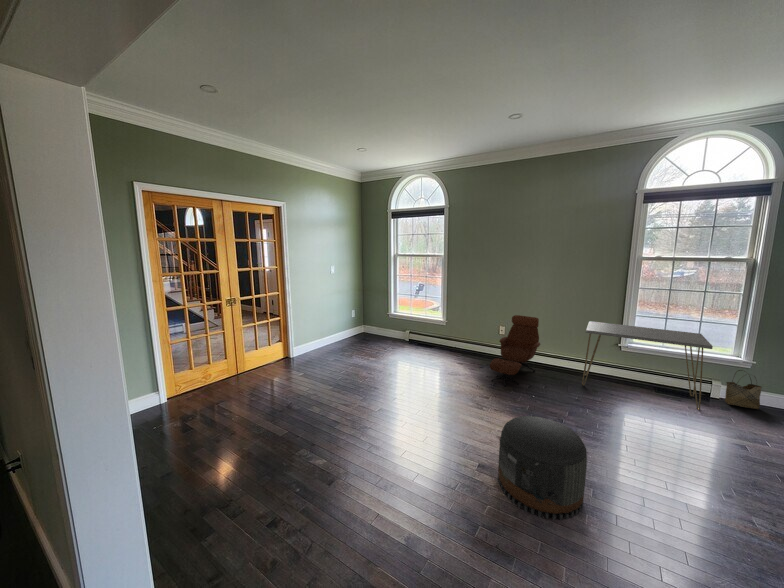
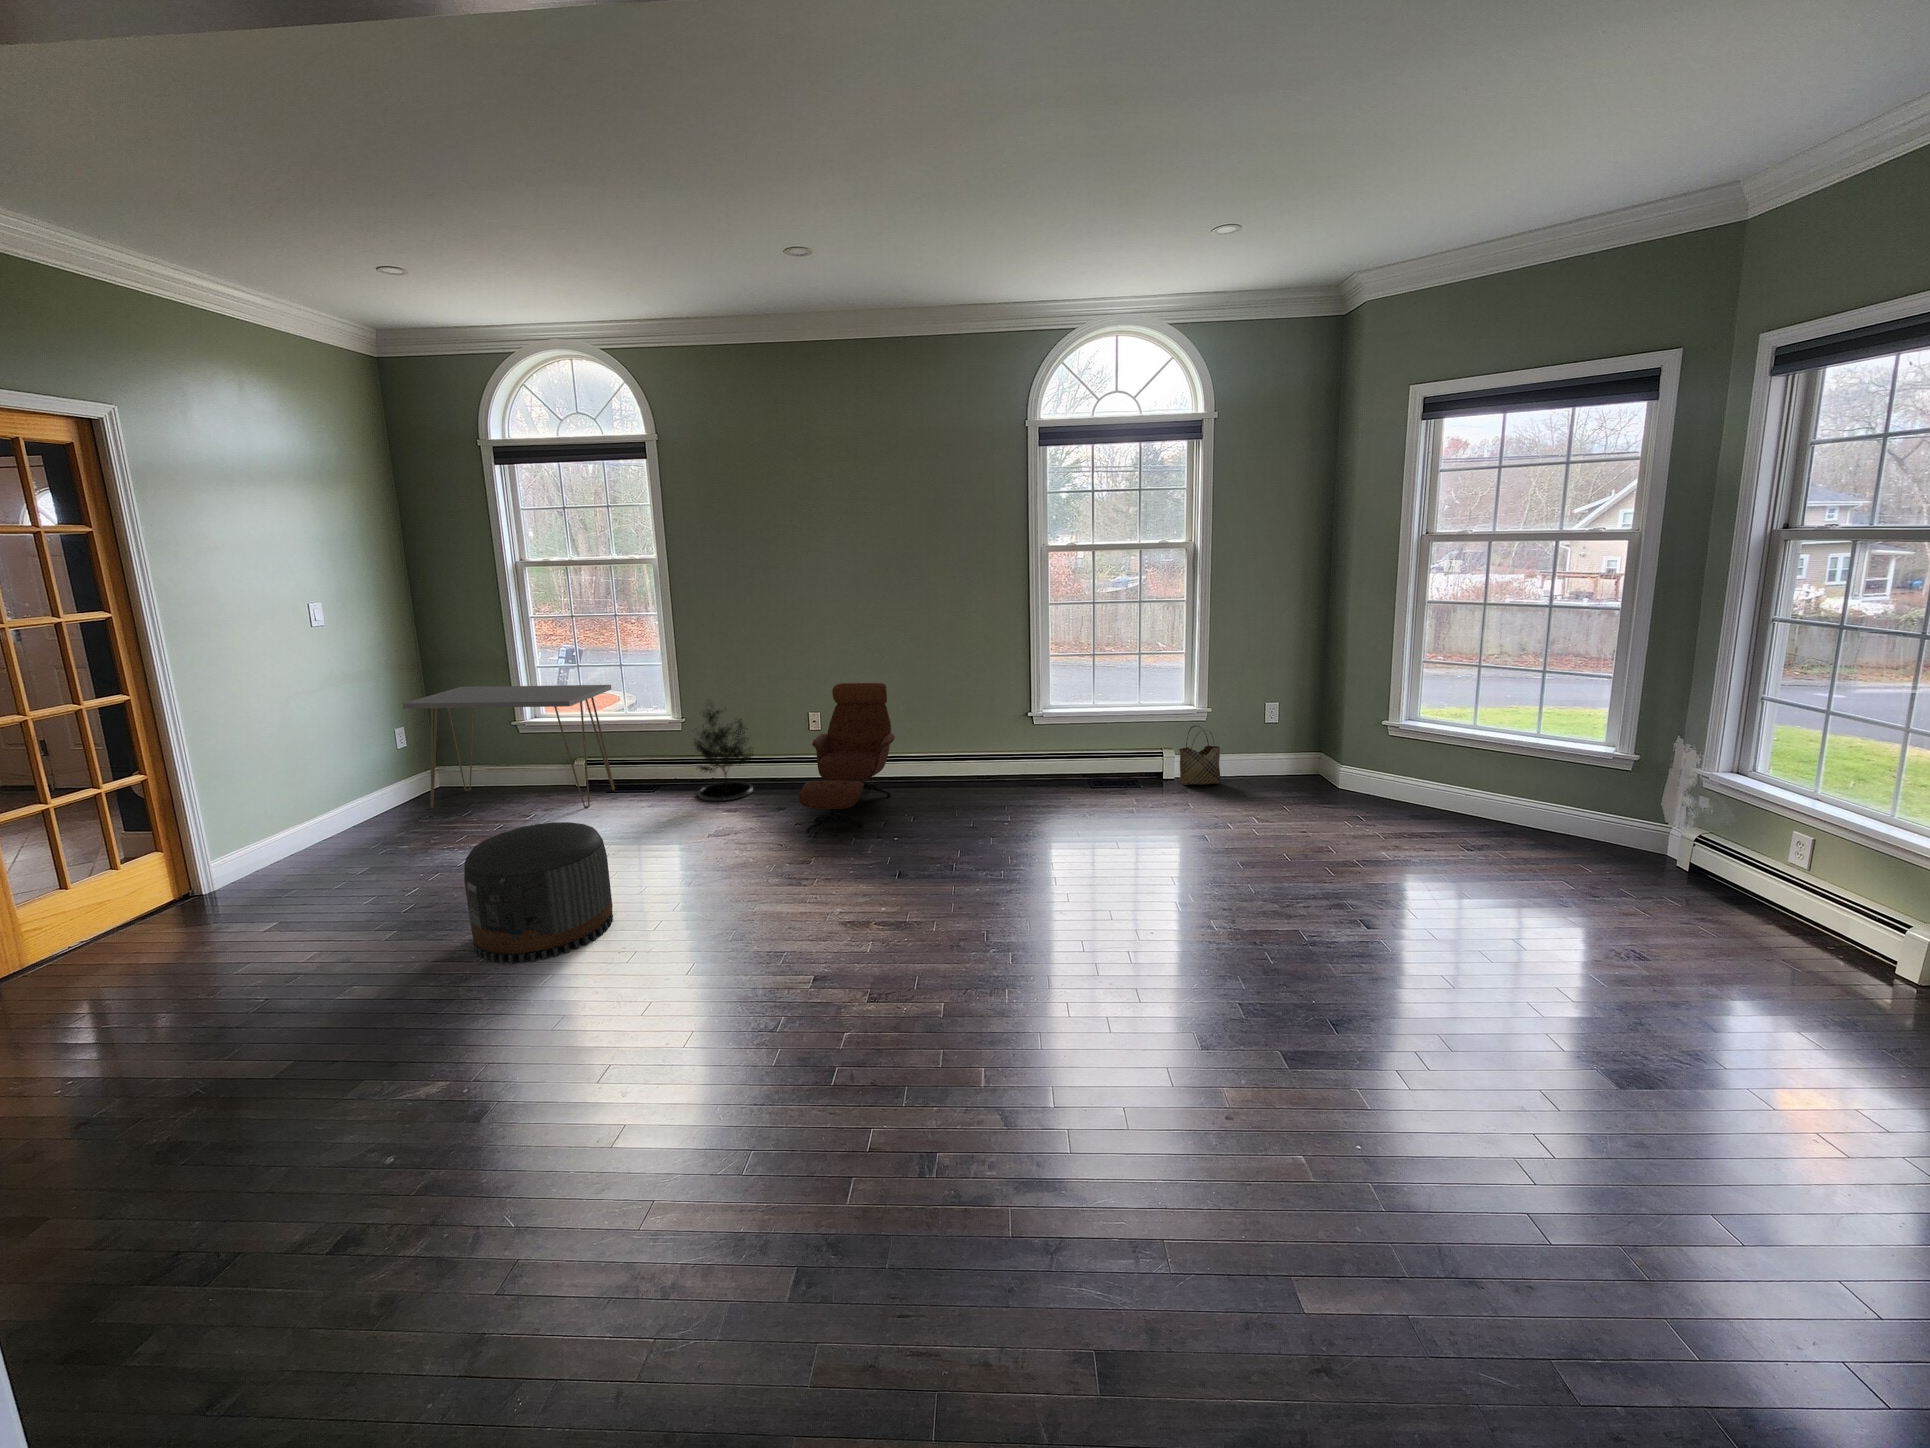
potted tree: none [447,314,474,358] -> present [694,704,753,801]
console table: present [582,321,713,410] -> present [403,685,615,808]
pouf: present [498,416,587,520] -> present [464,822,613,964]

